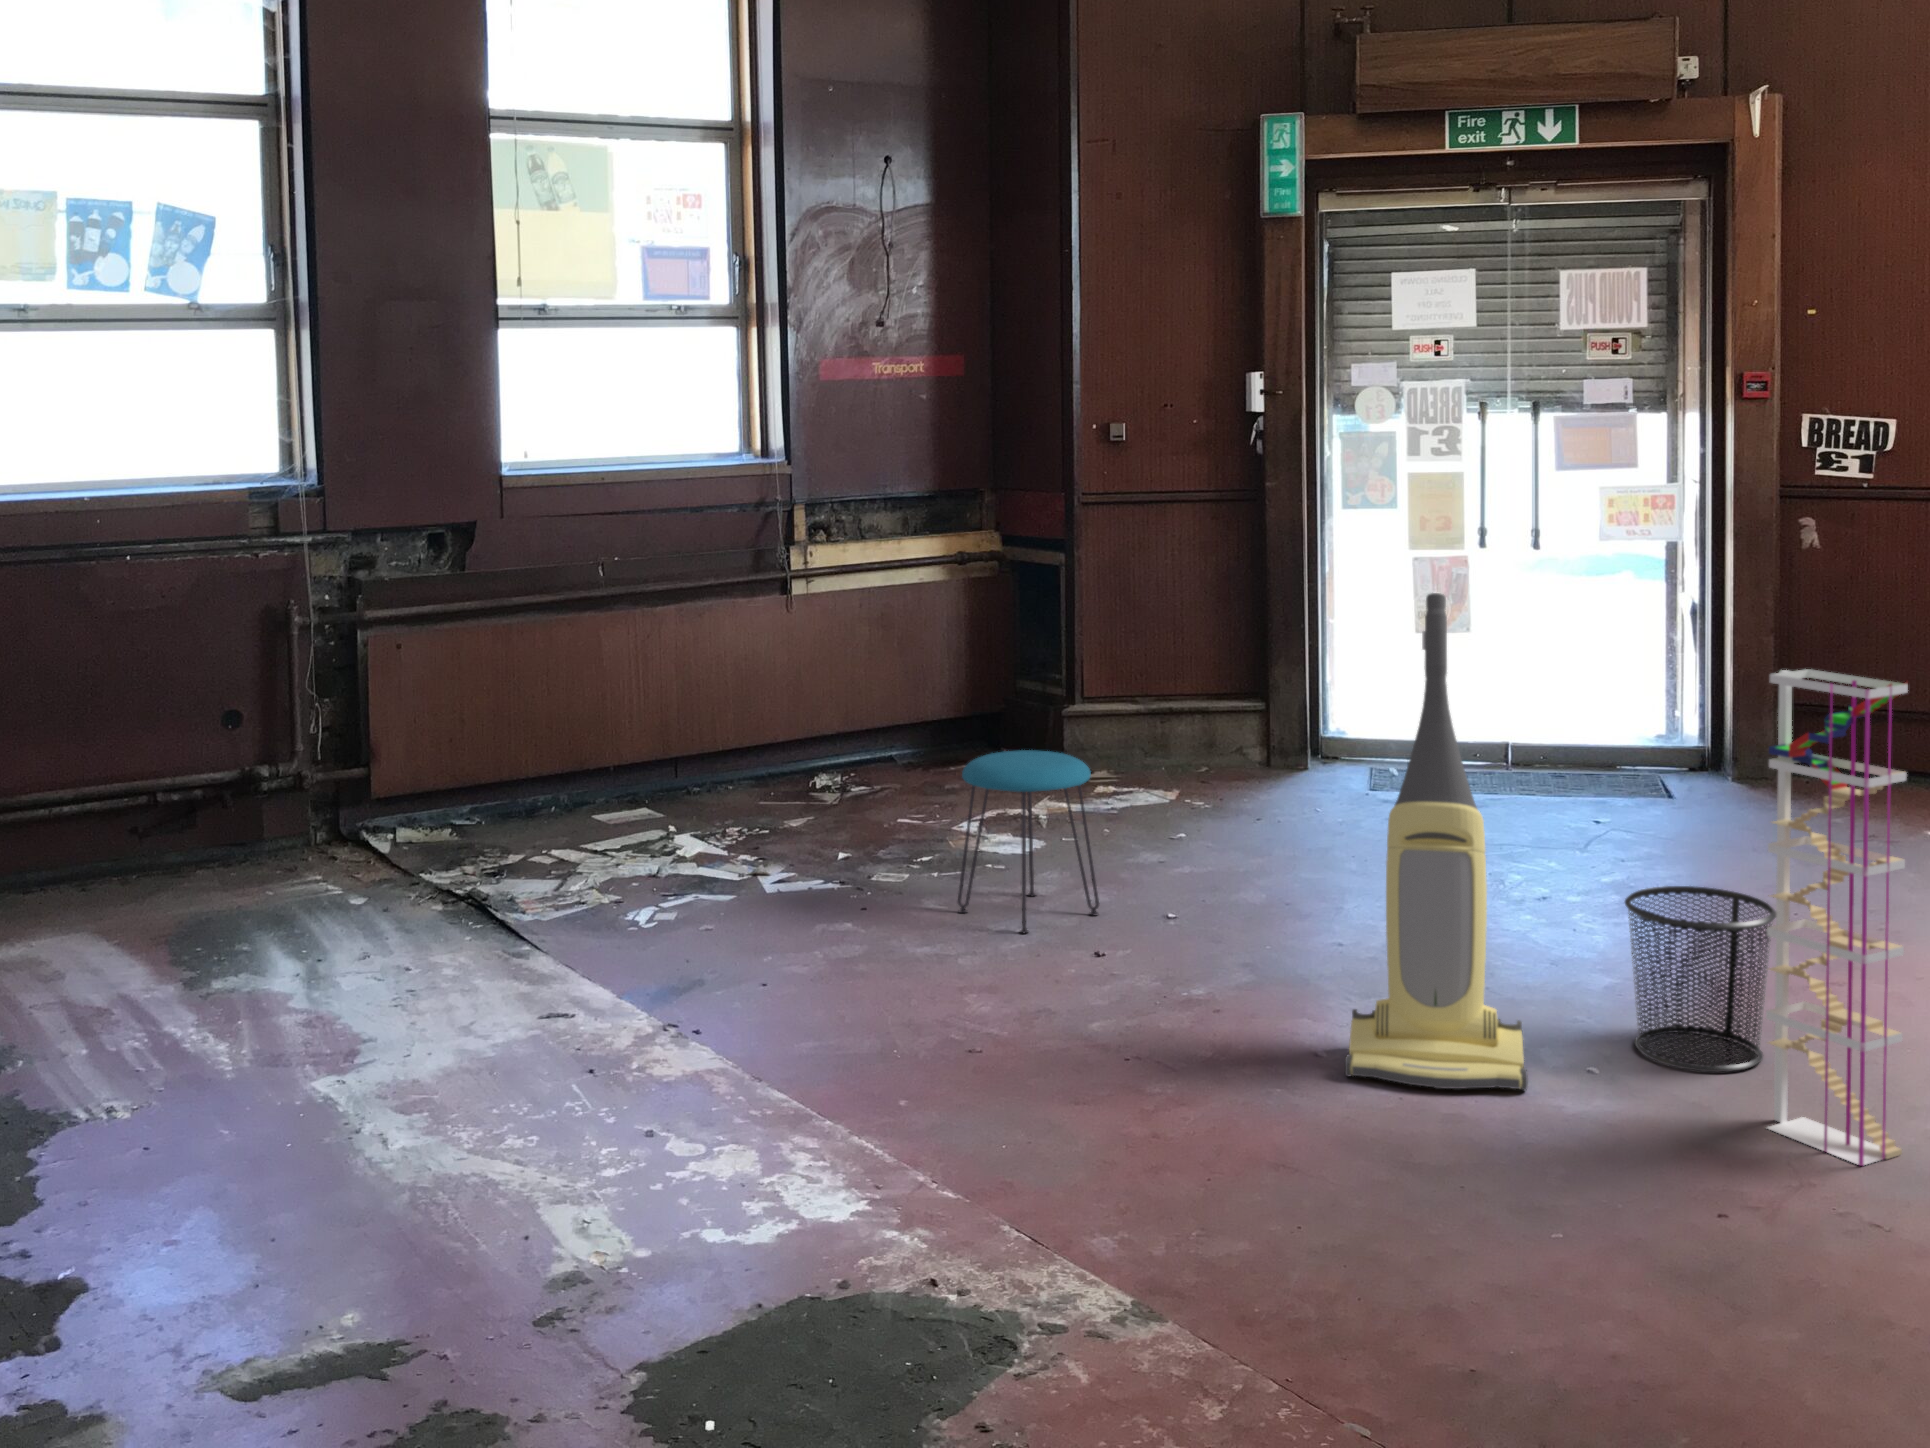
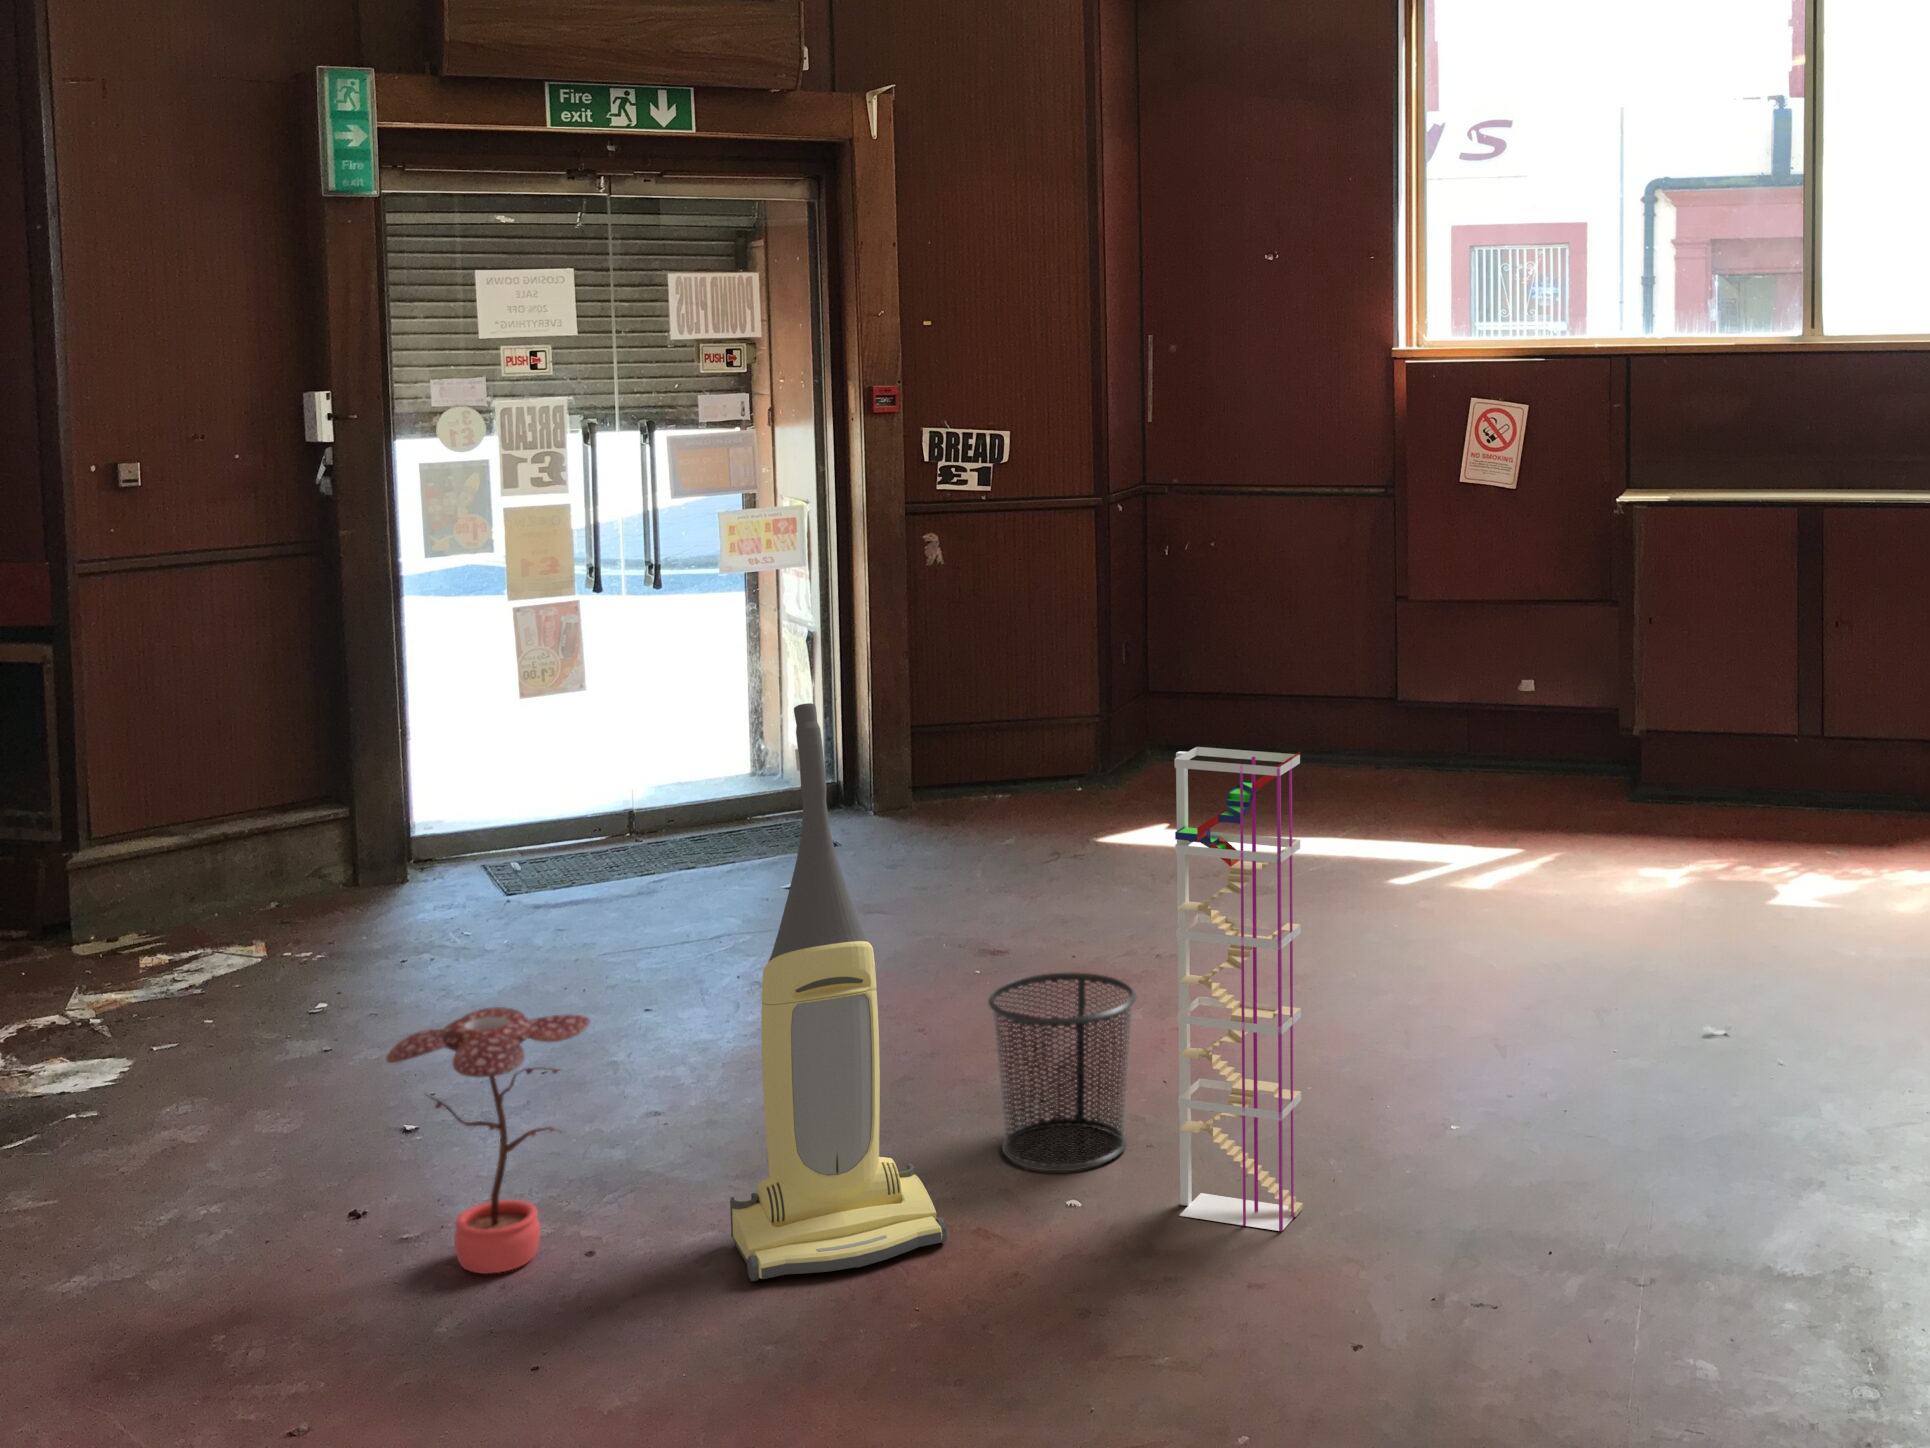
stool: present [958,750,1099,933] -> none [76,943,287,1198]
potted plant: none [1101,818,1254,1024] -> present [386,1007,590,1274]

